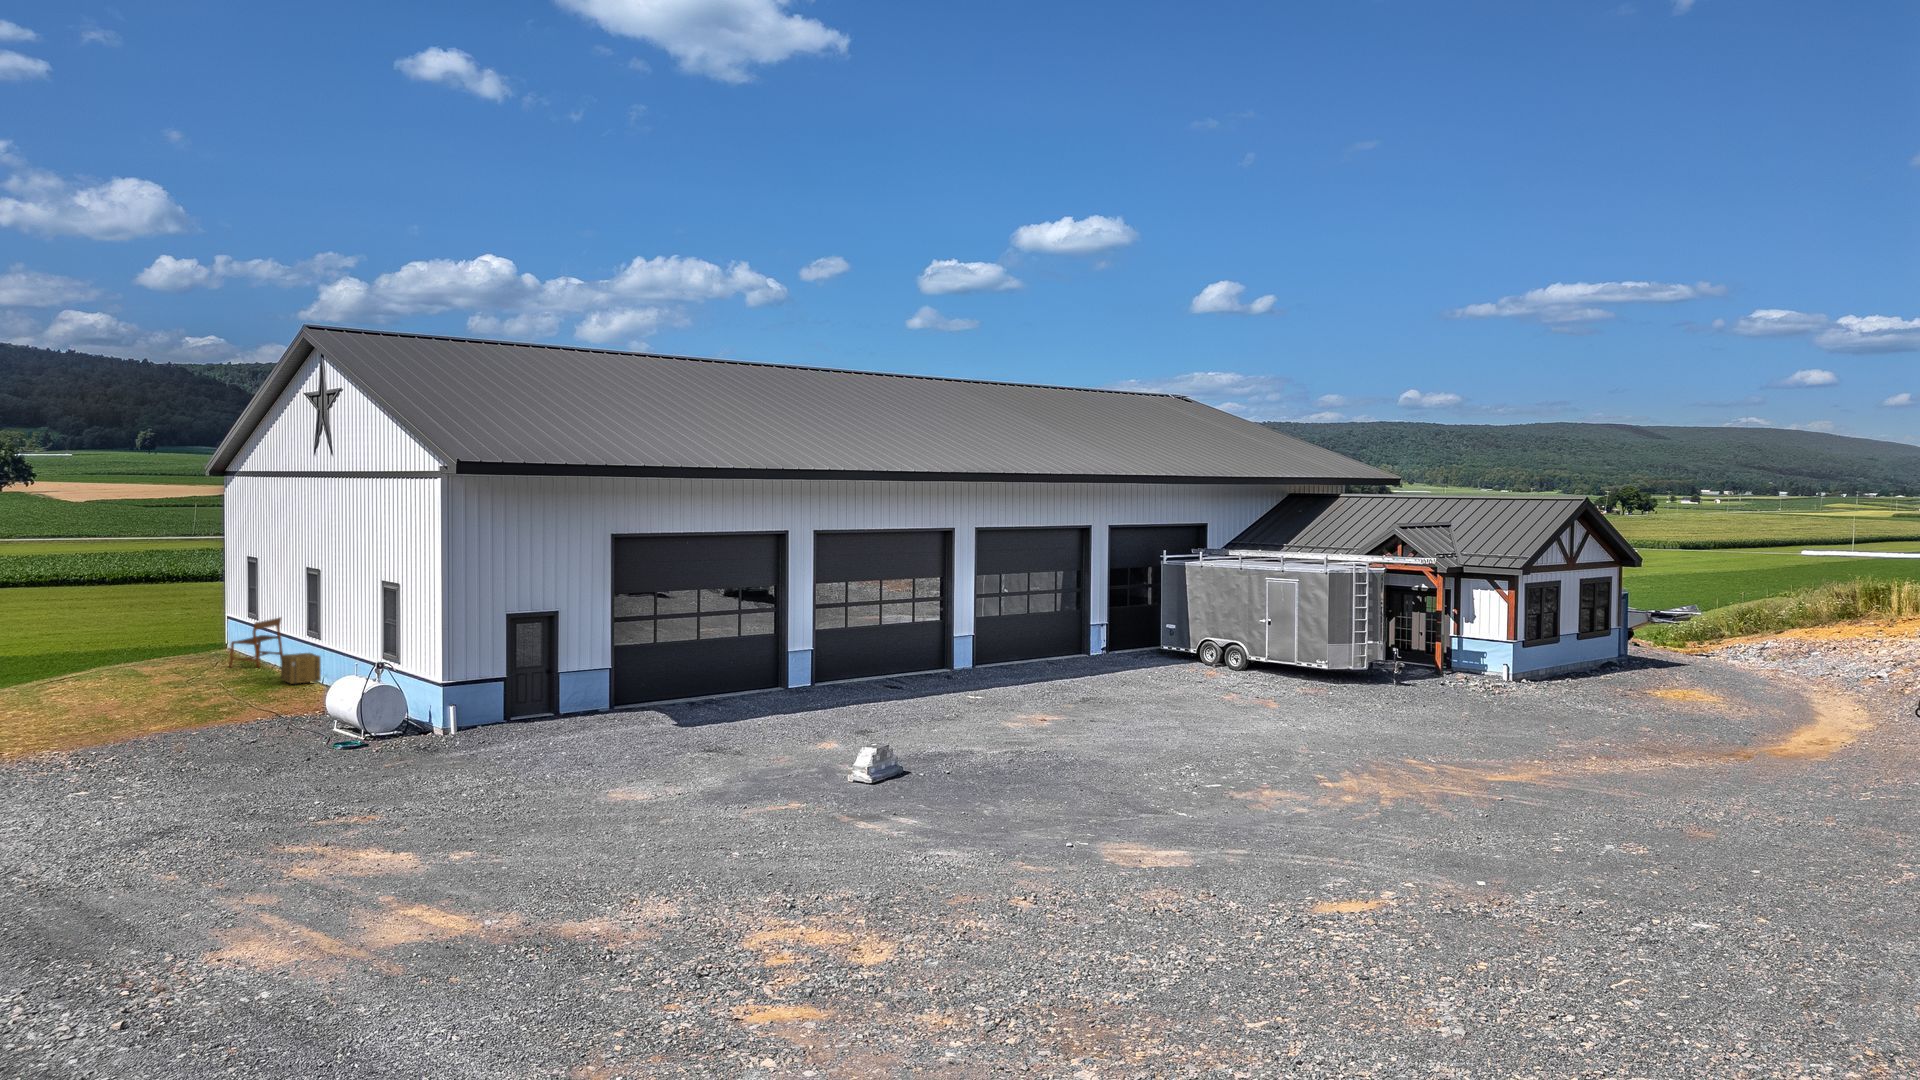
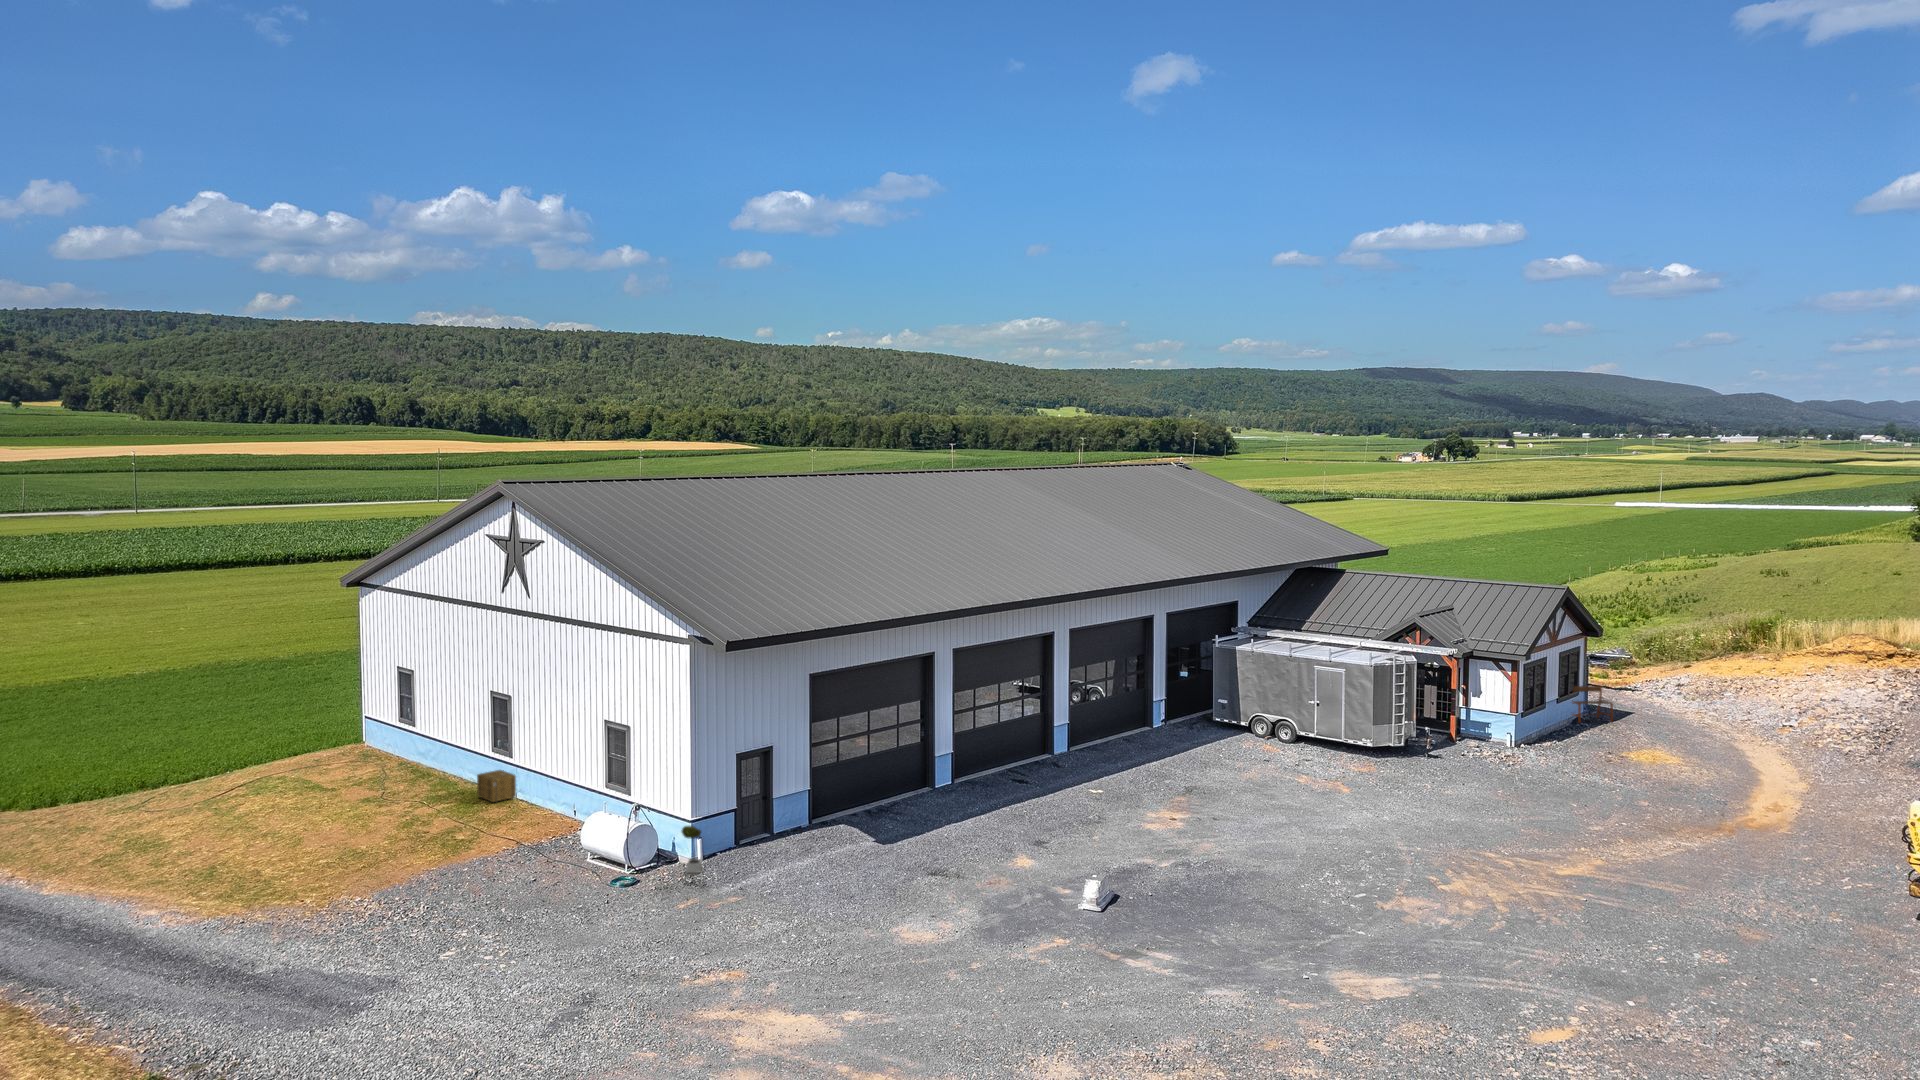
bench: present [229,618,283,668] -> present [1572,685,1613,723]
potted tree: none [426,686,452,741] -> present [681,826,702,873]

